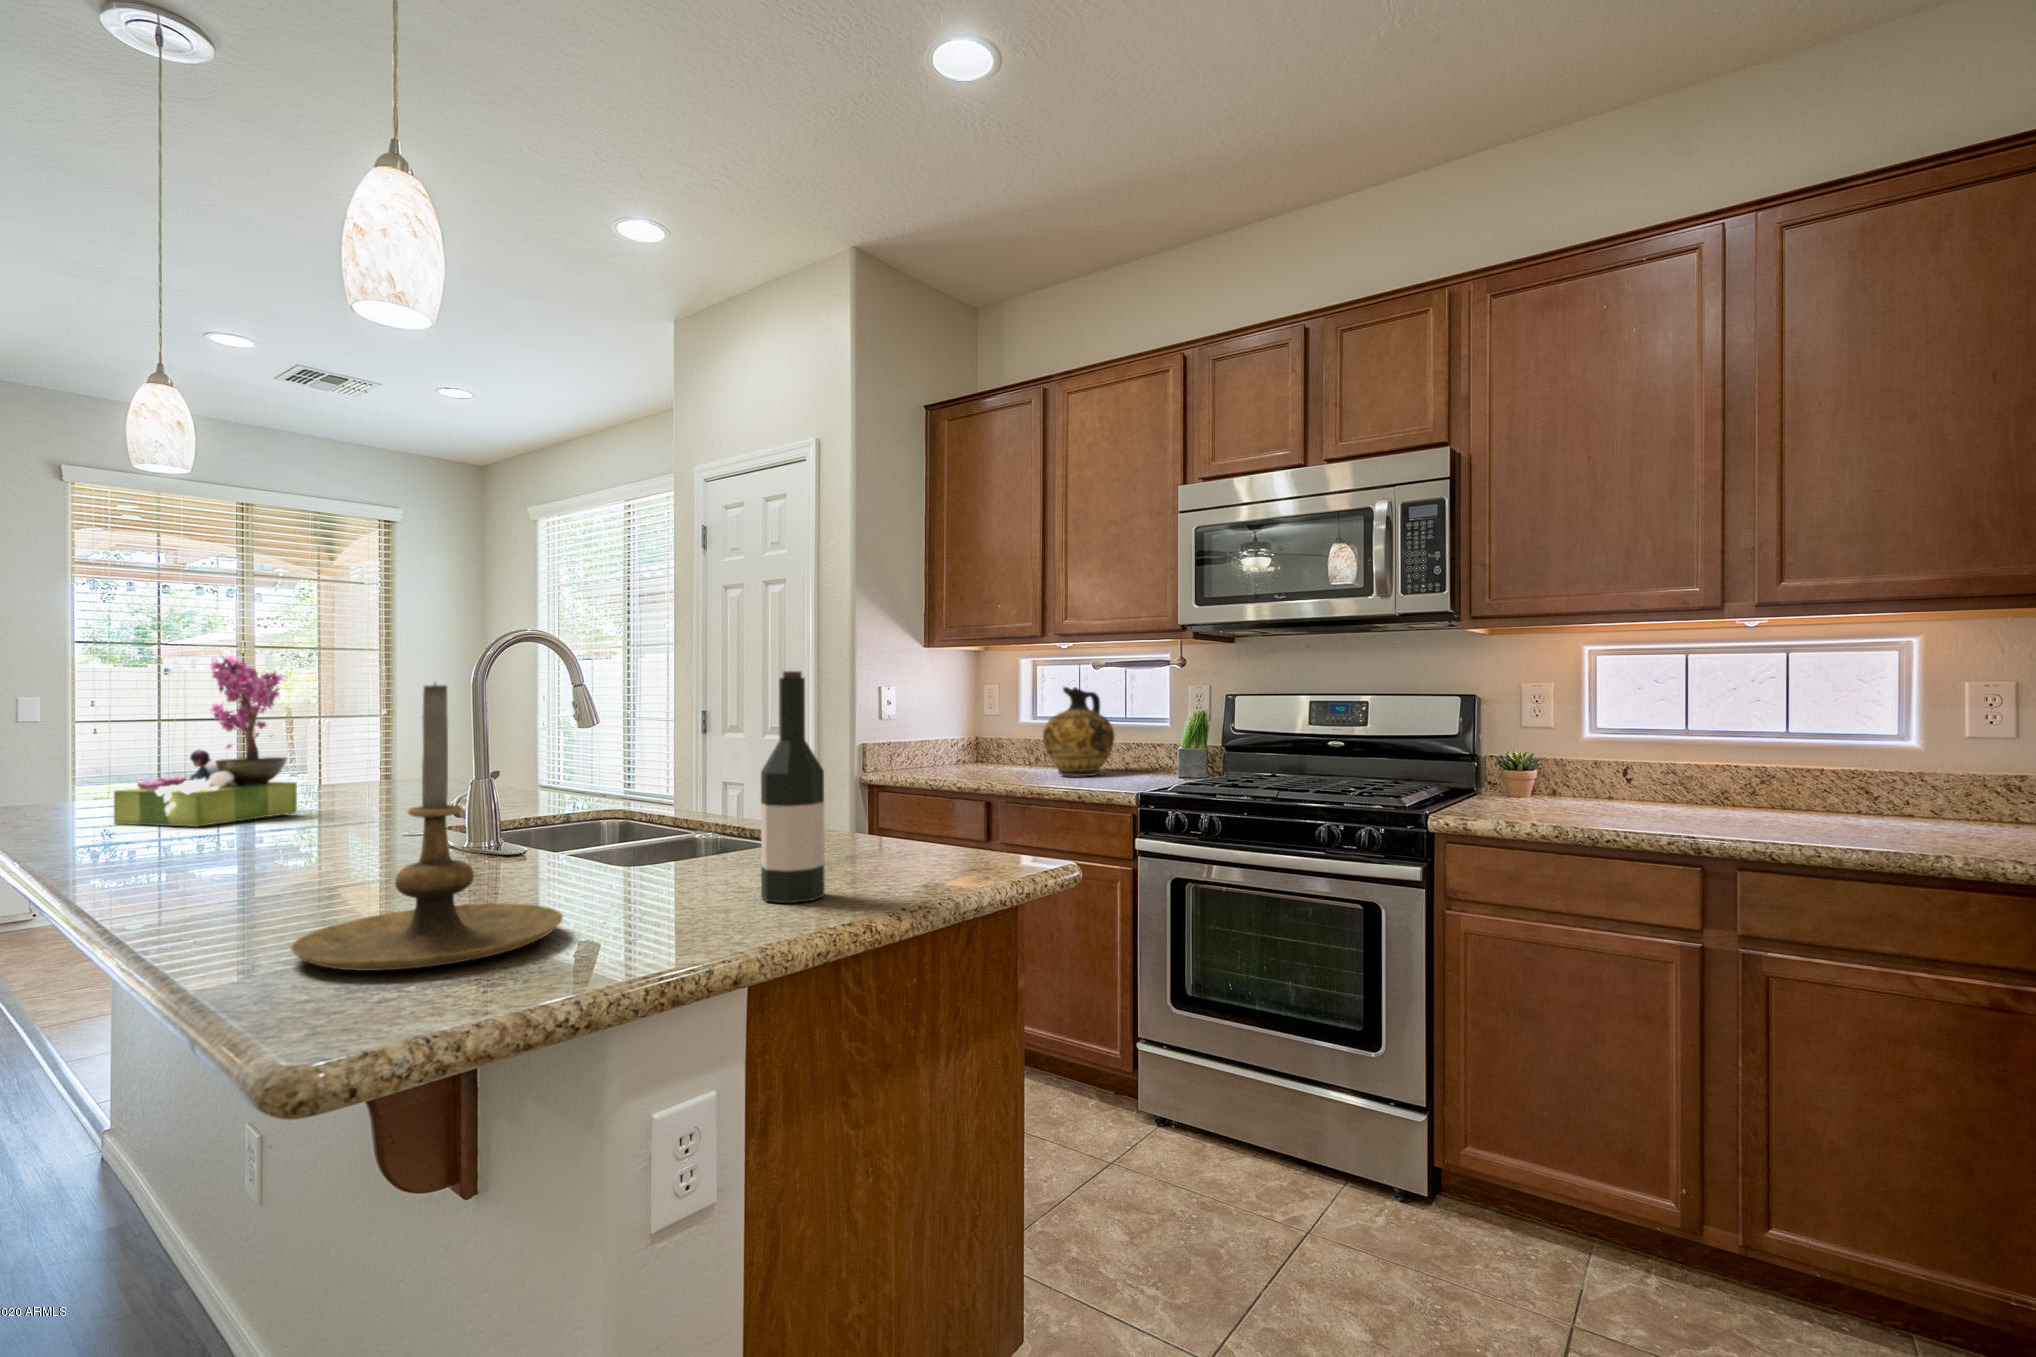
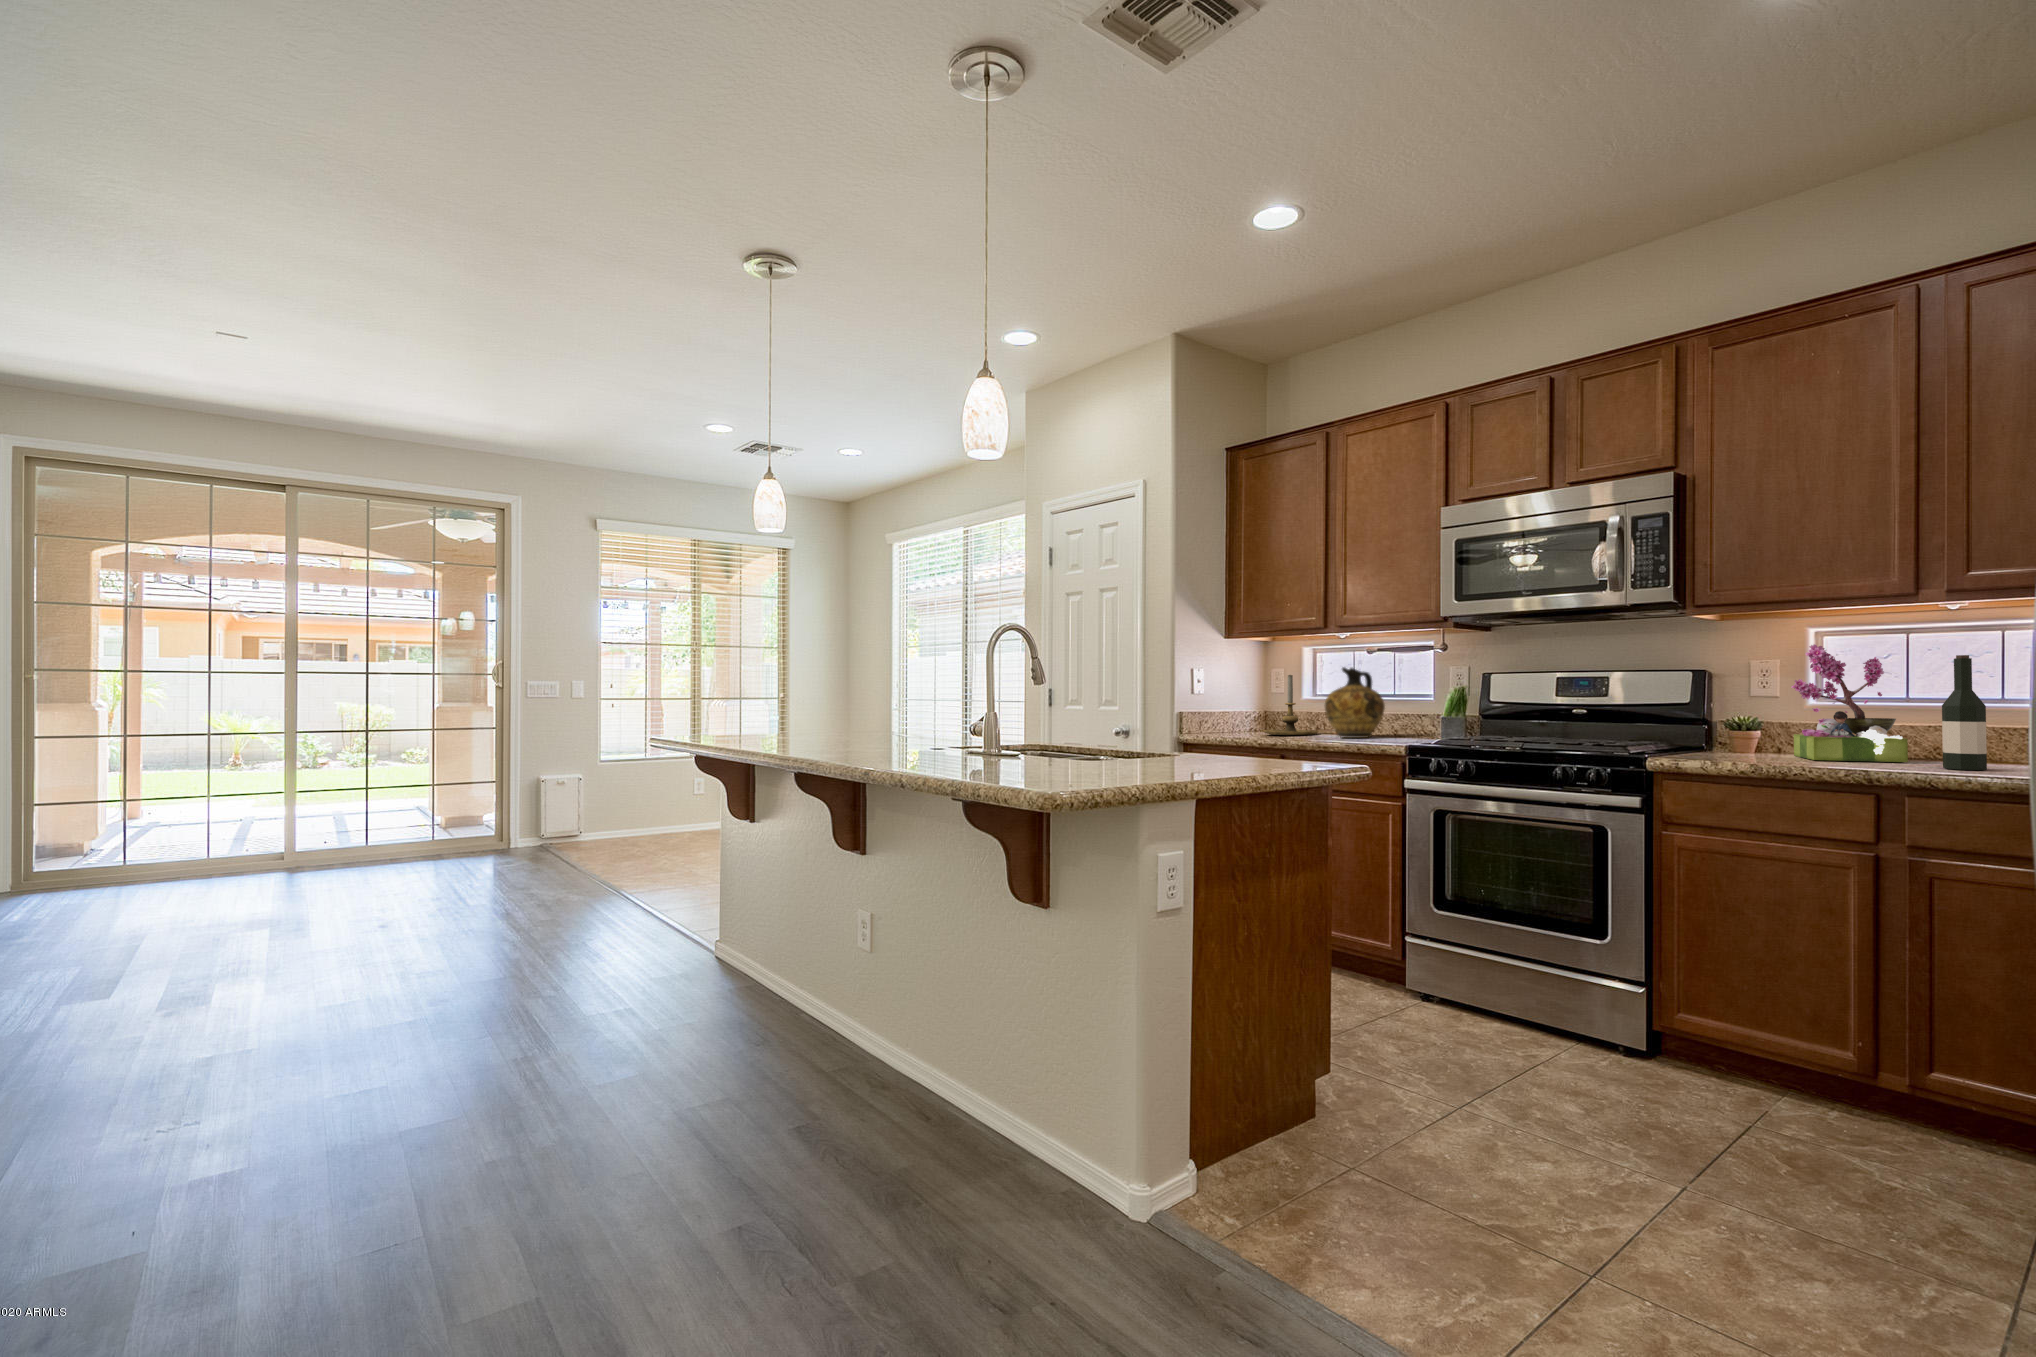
flower arrangement: present [114,656,297,827] -> present [1792,644,1908,762]
wine bottle: present [761,671,825,903] -> present [1942,655,1987,770]
candle holder: present [291,684,563,971] -> present [1263,675,1318,735]

